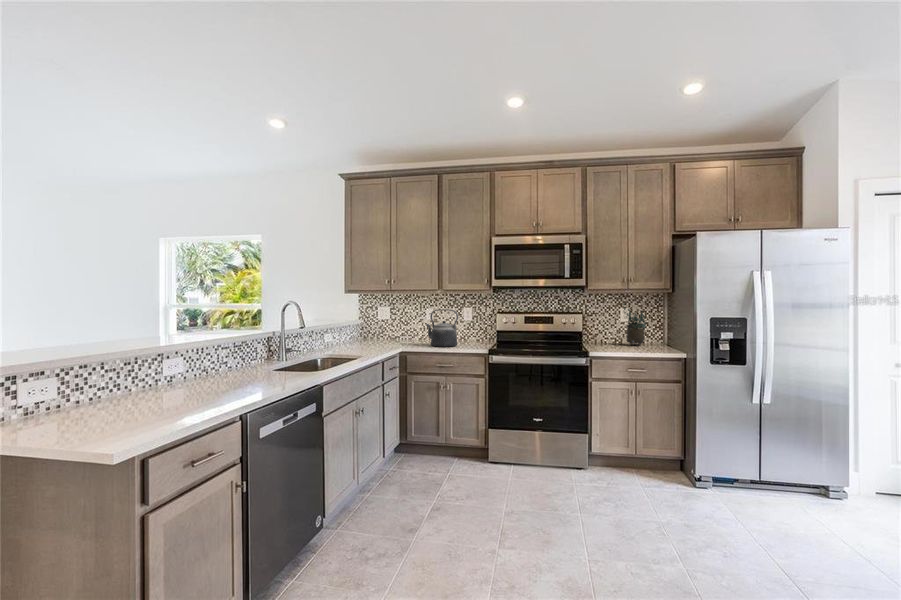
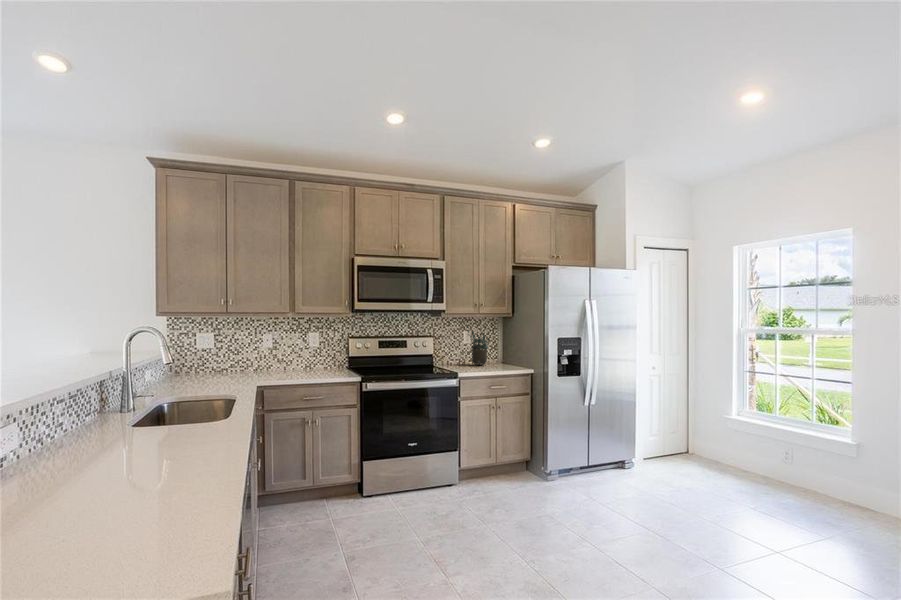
kettle: present [426,309,458,347] -> none [274,336,316,379]

